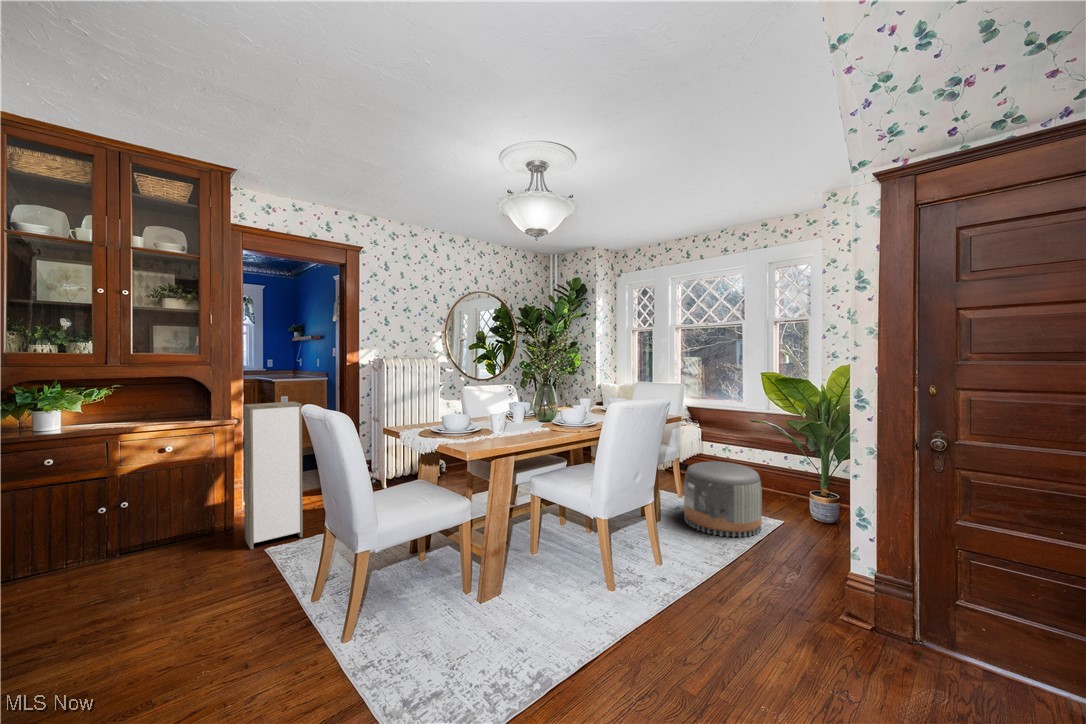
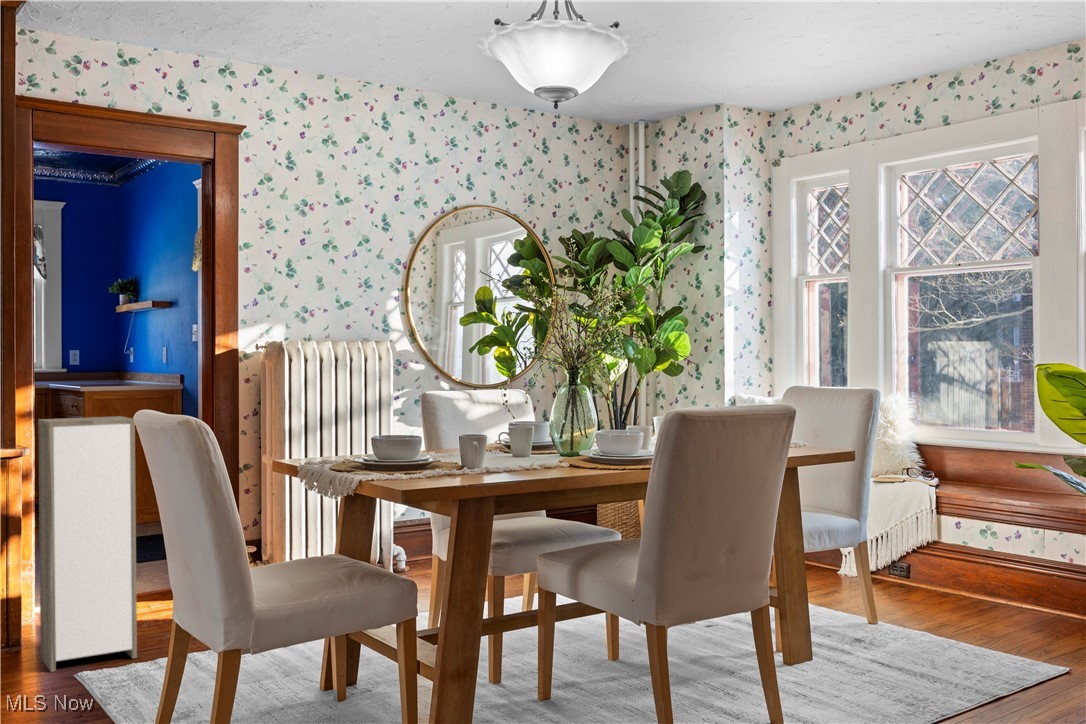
pouf: present [684,461,762,537] -> none [858,544,1013,688]

